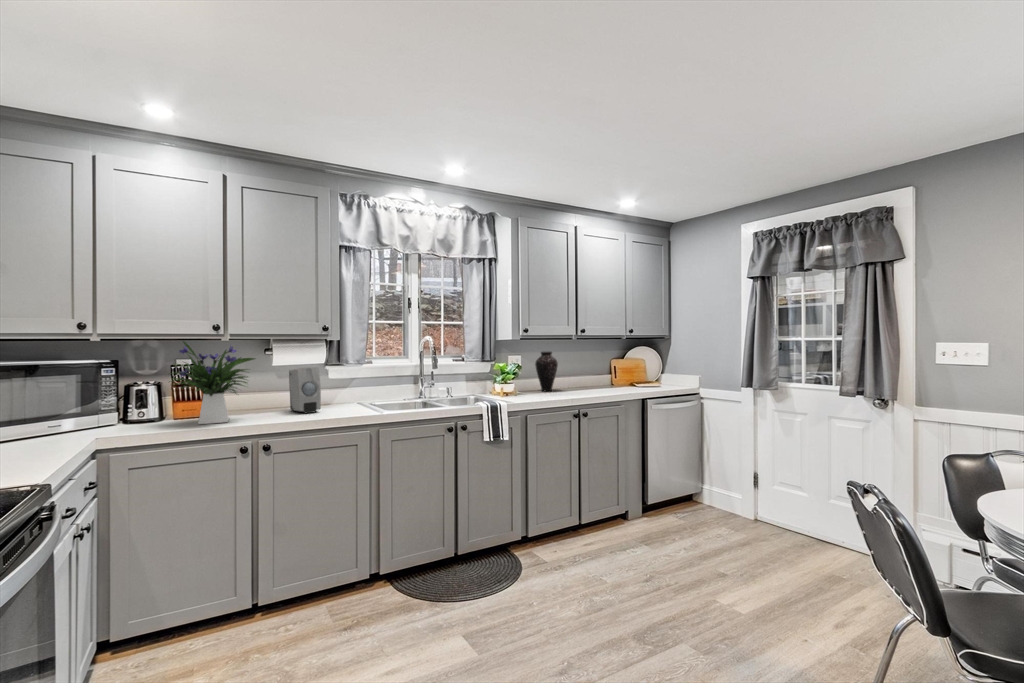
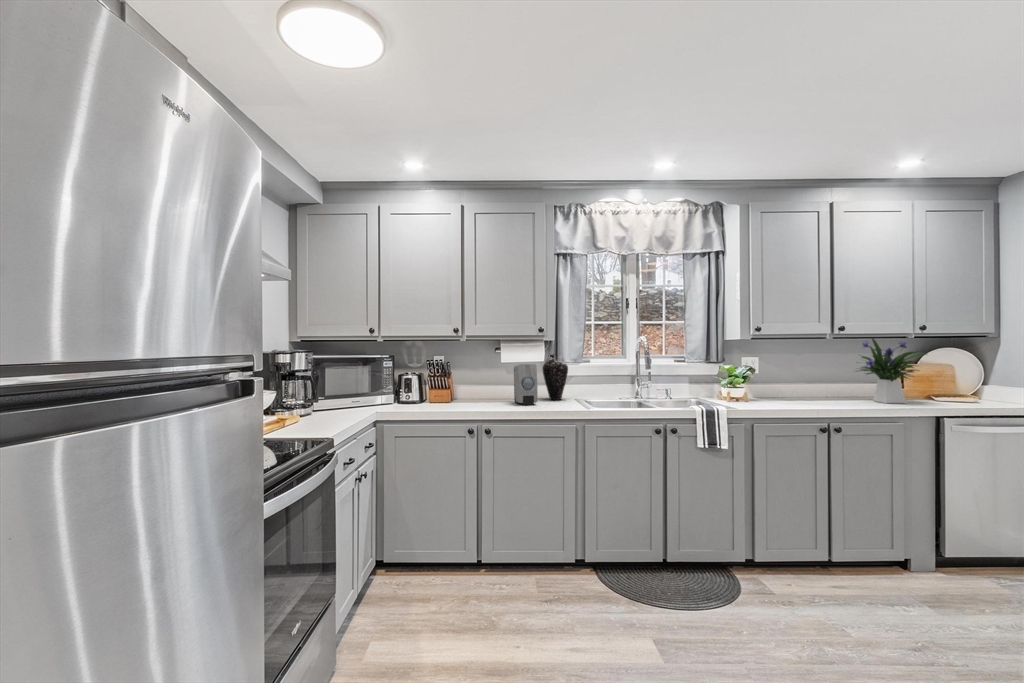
flower arrangement: present [173,341,255,424] -> present [860,338,927,403]
vase: present [535,352,558,391] -> present [543,355,568,400]

